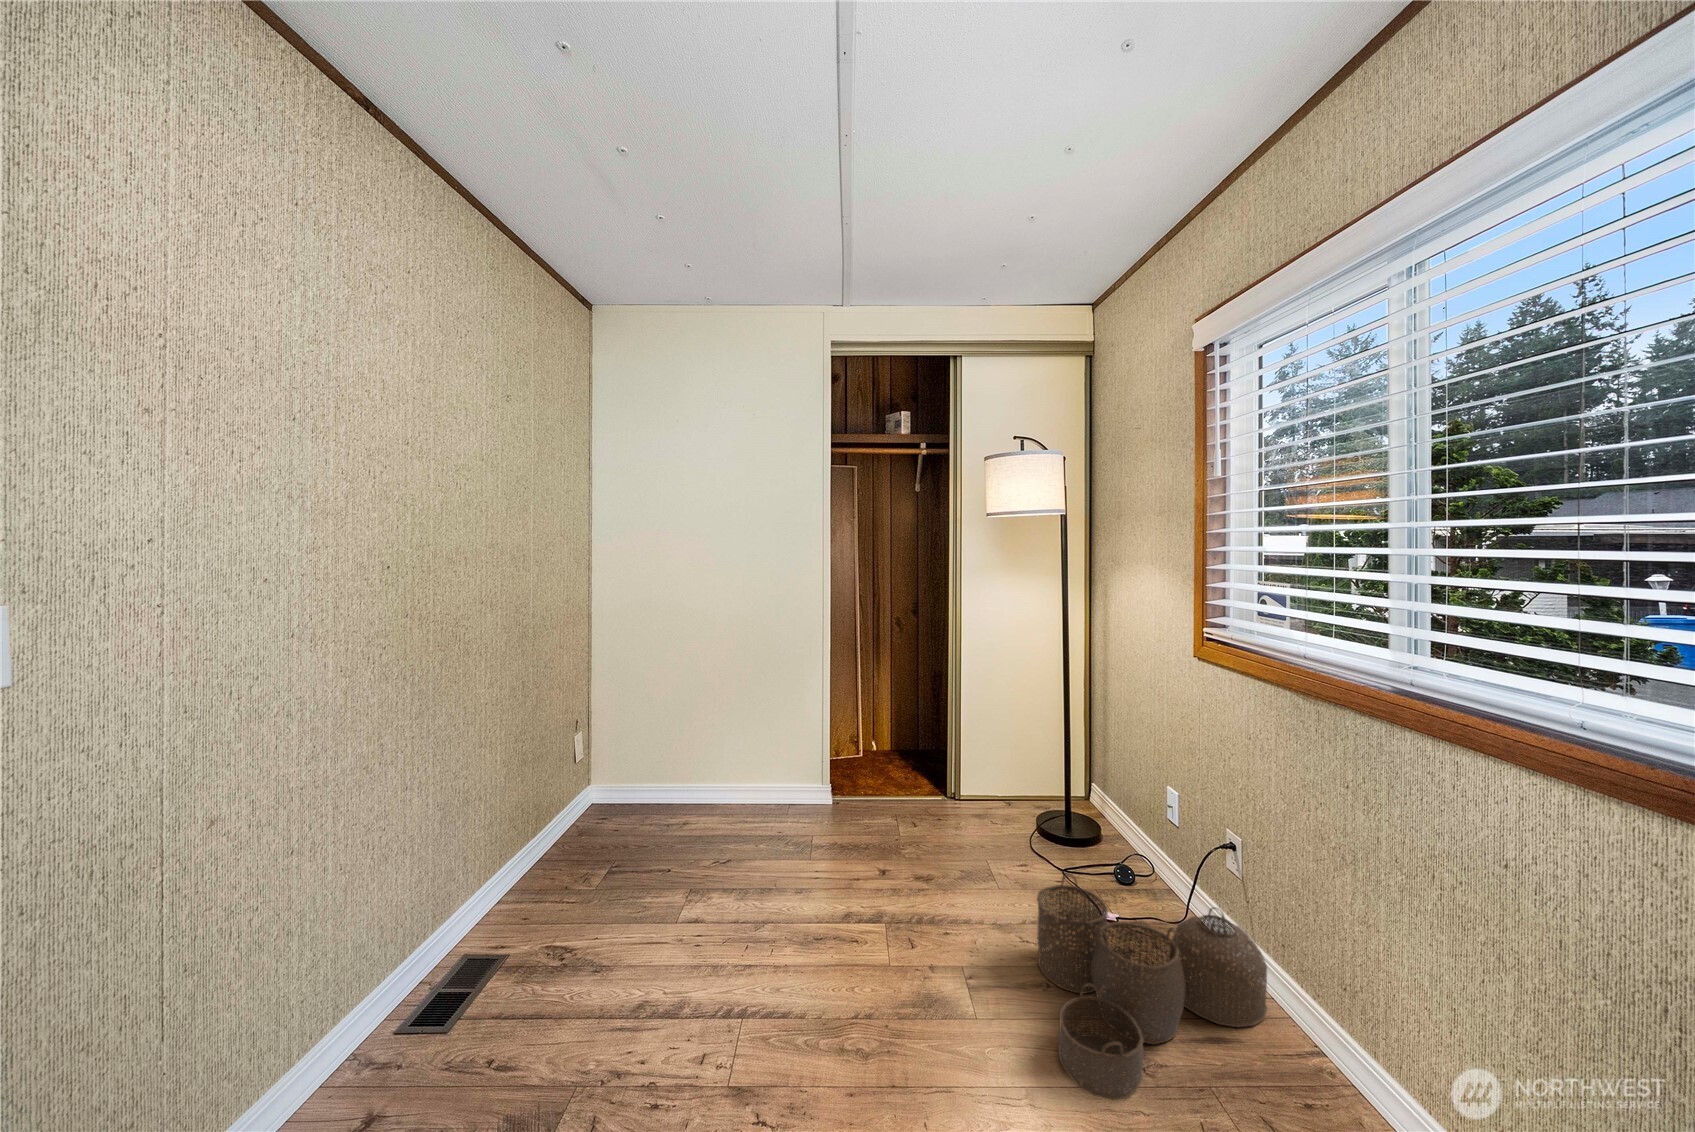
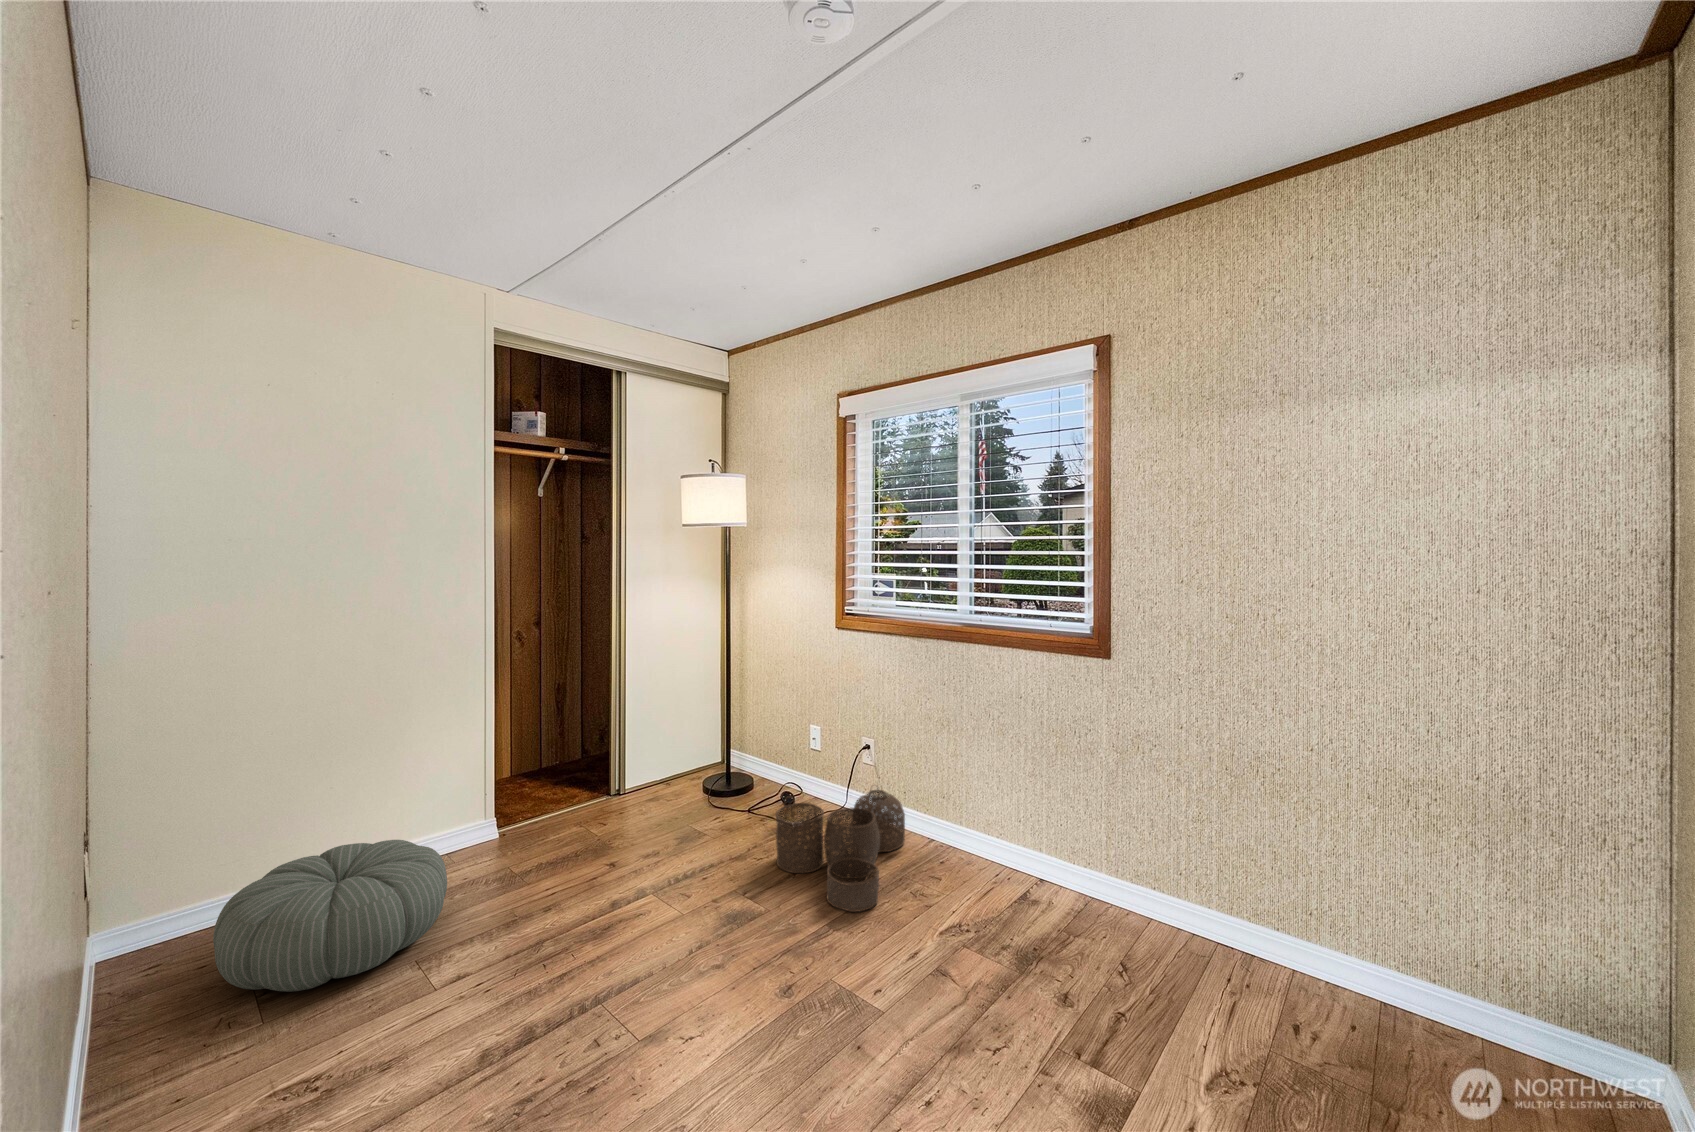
pouf: none [589,776,743,884] -> present [213,840,447,991]

